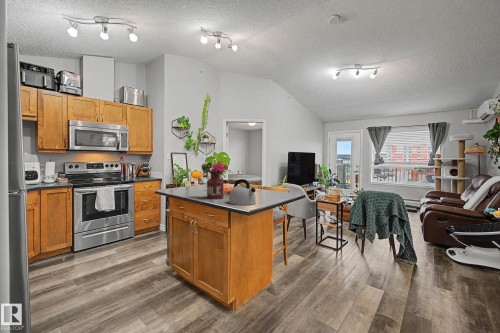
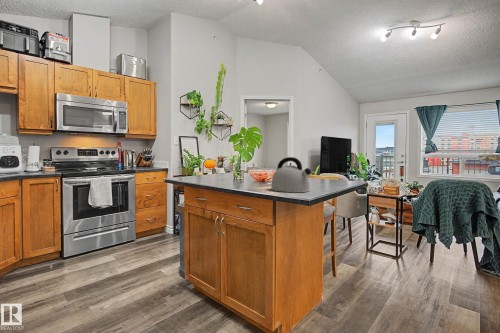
flower arrangement: present [201,161,228,199] -> none [229,134,266,186]

